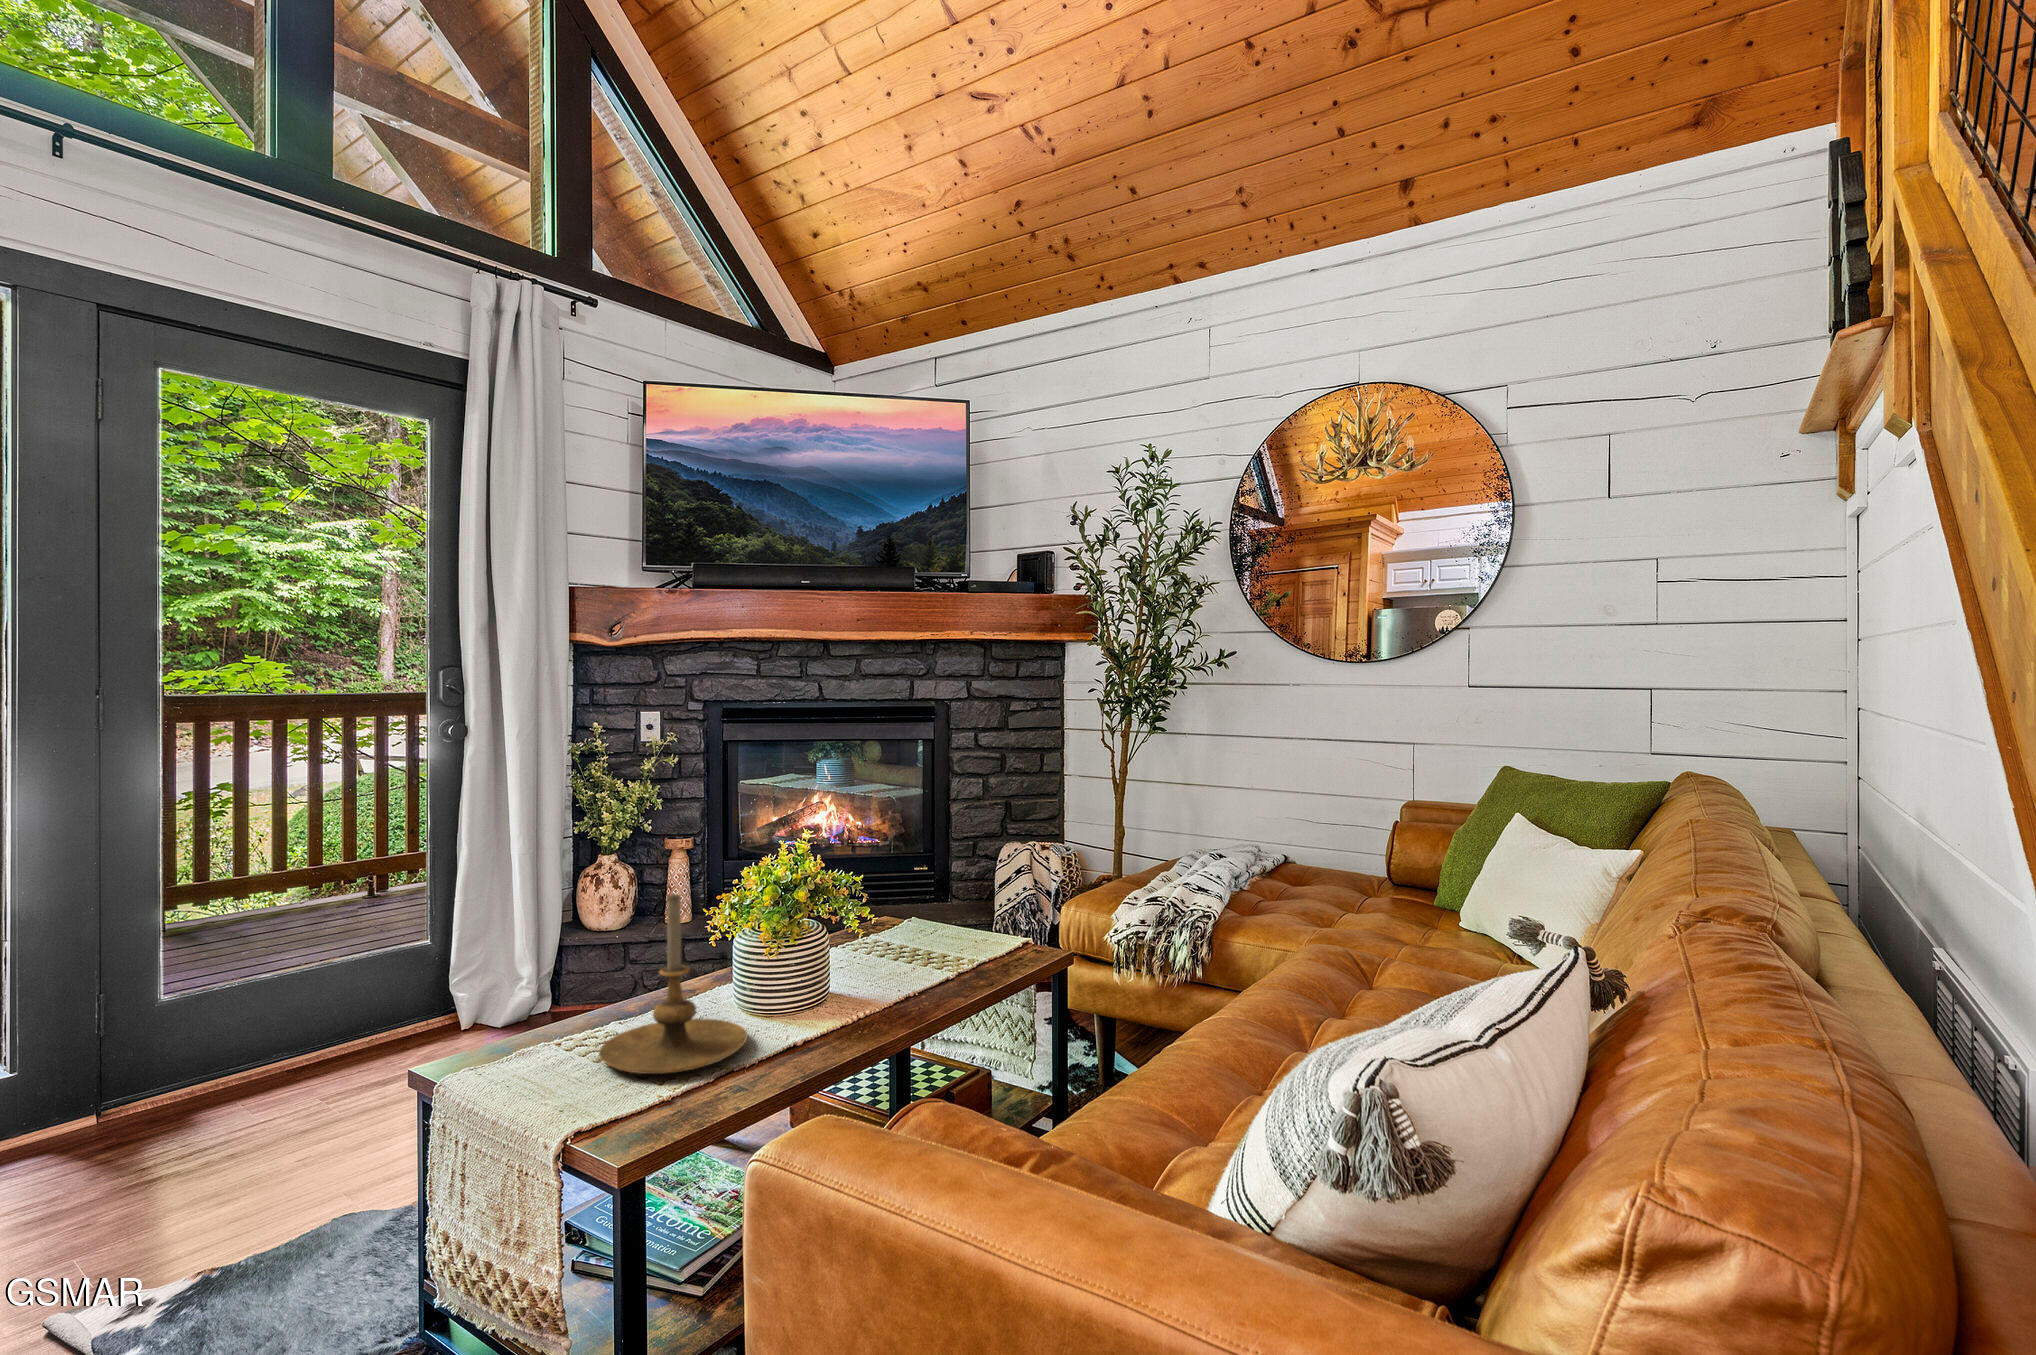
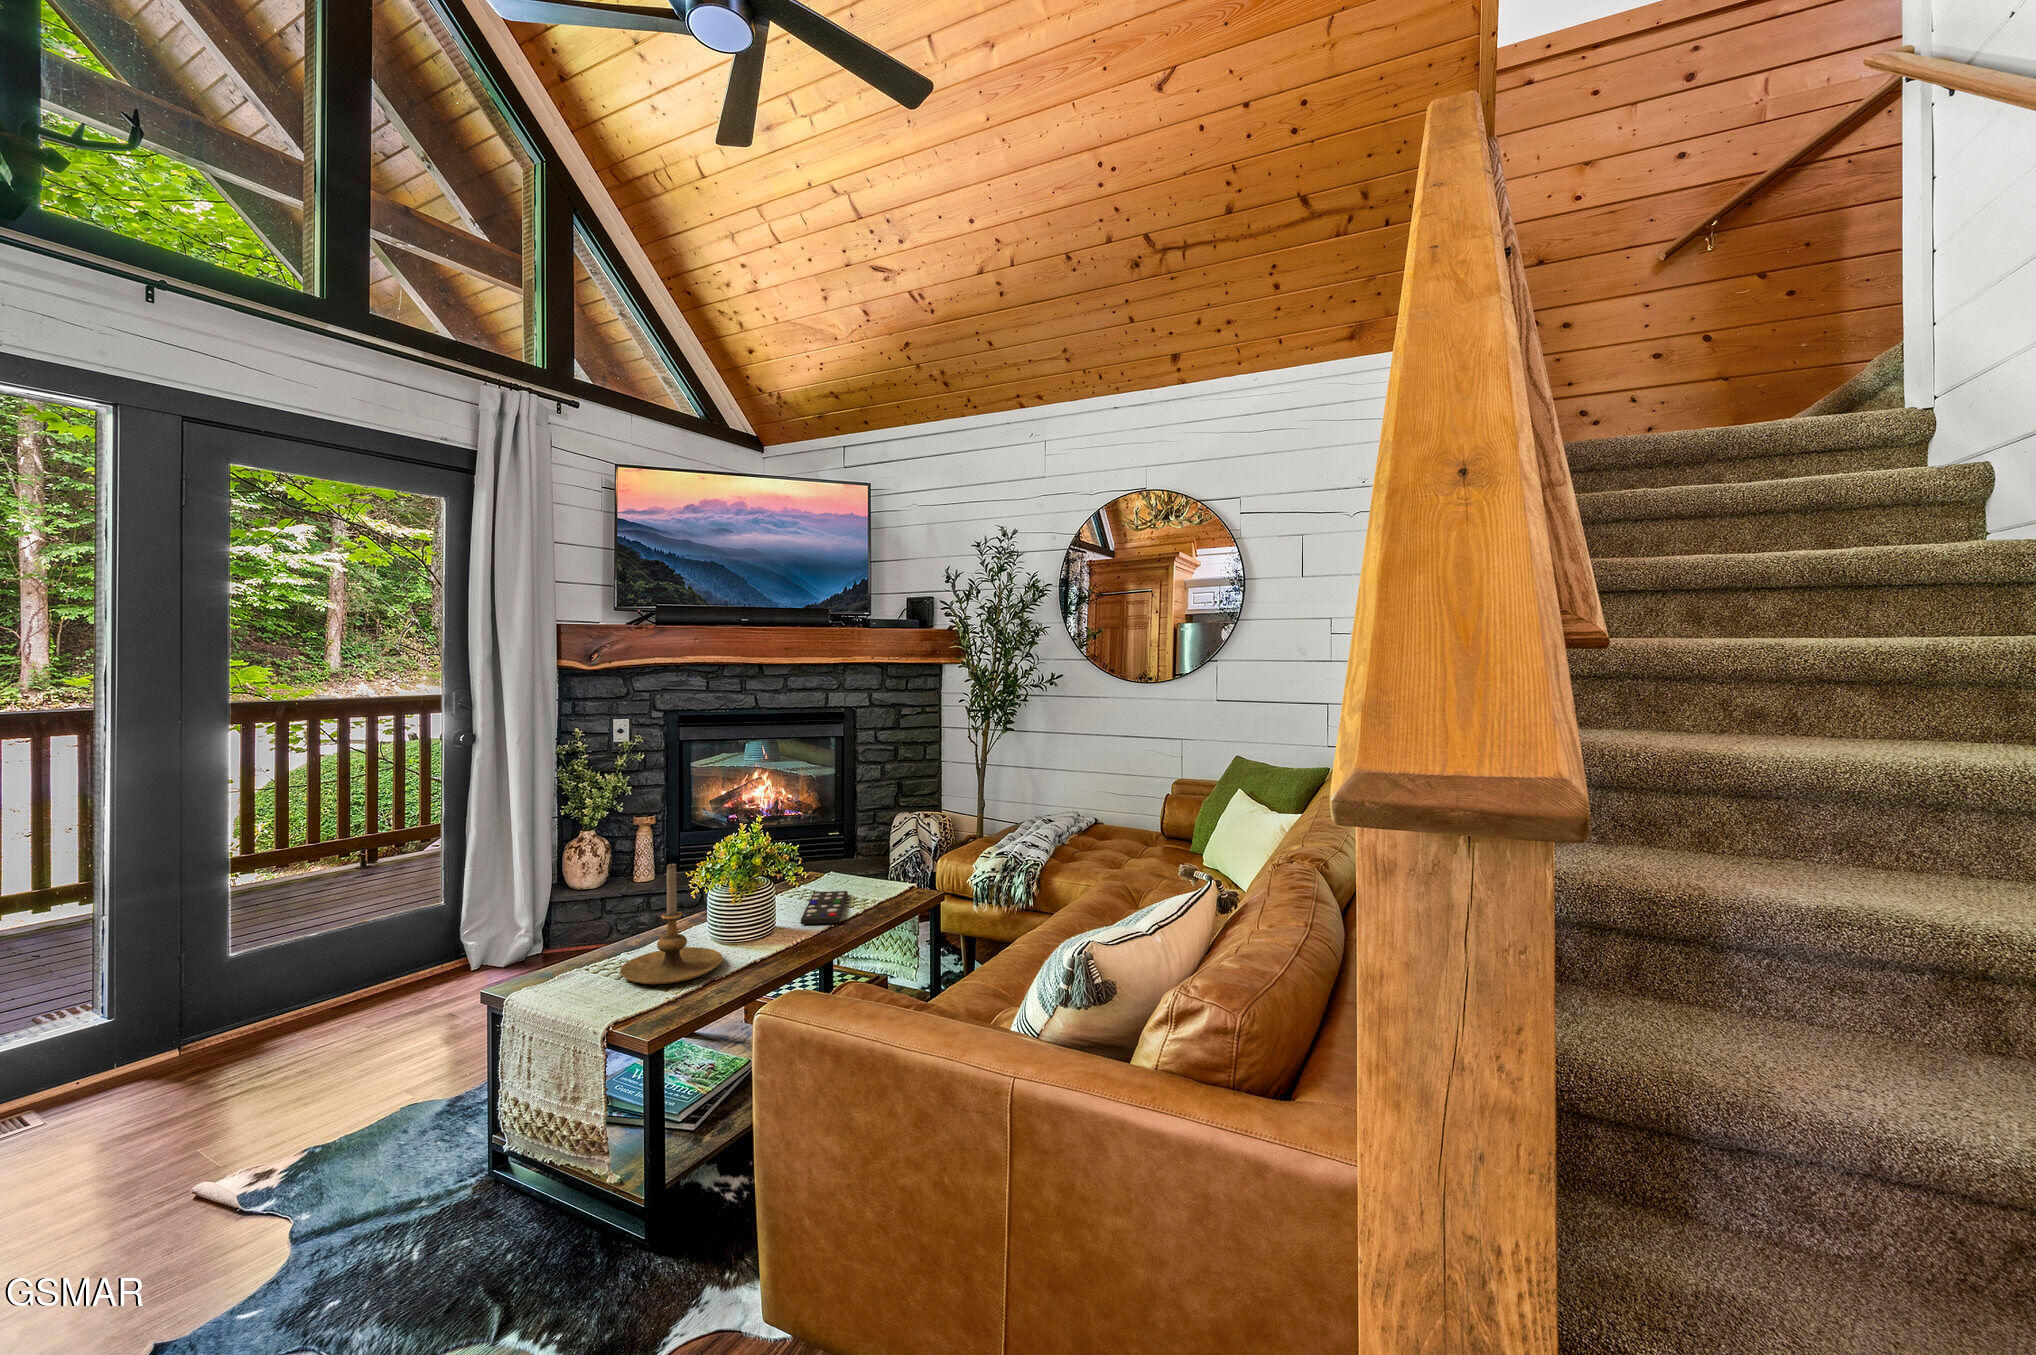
remote control: none [866,943,935,990] -> present [801,891,848,924]

